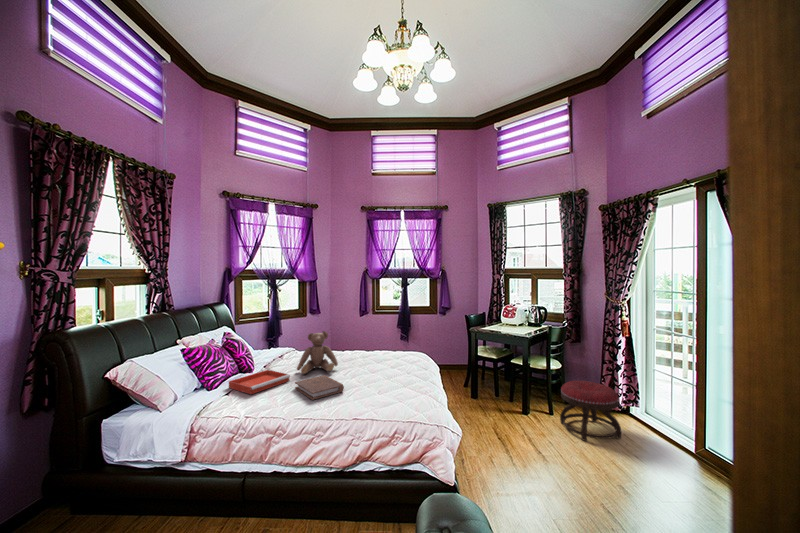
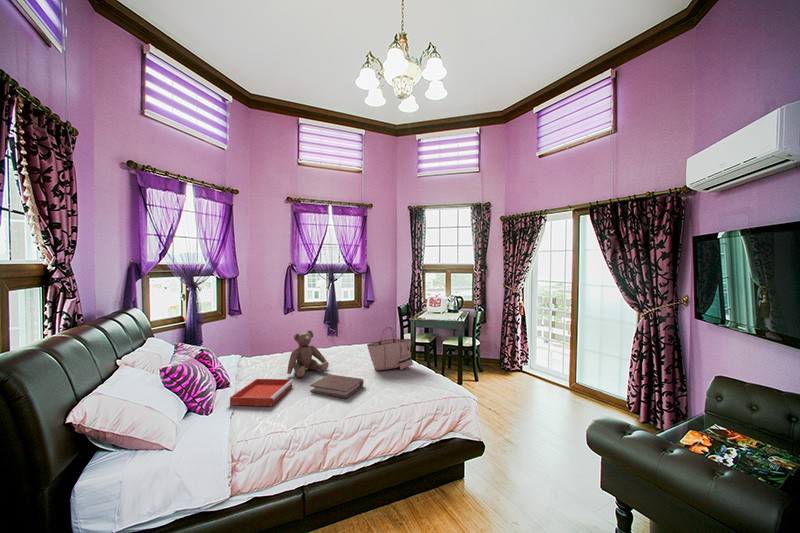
tote bag: none [368,335,417,382] -> present [367,327,413,371]
ottoman: present [560,381,621,441] -> none [487,351,529,395]

